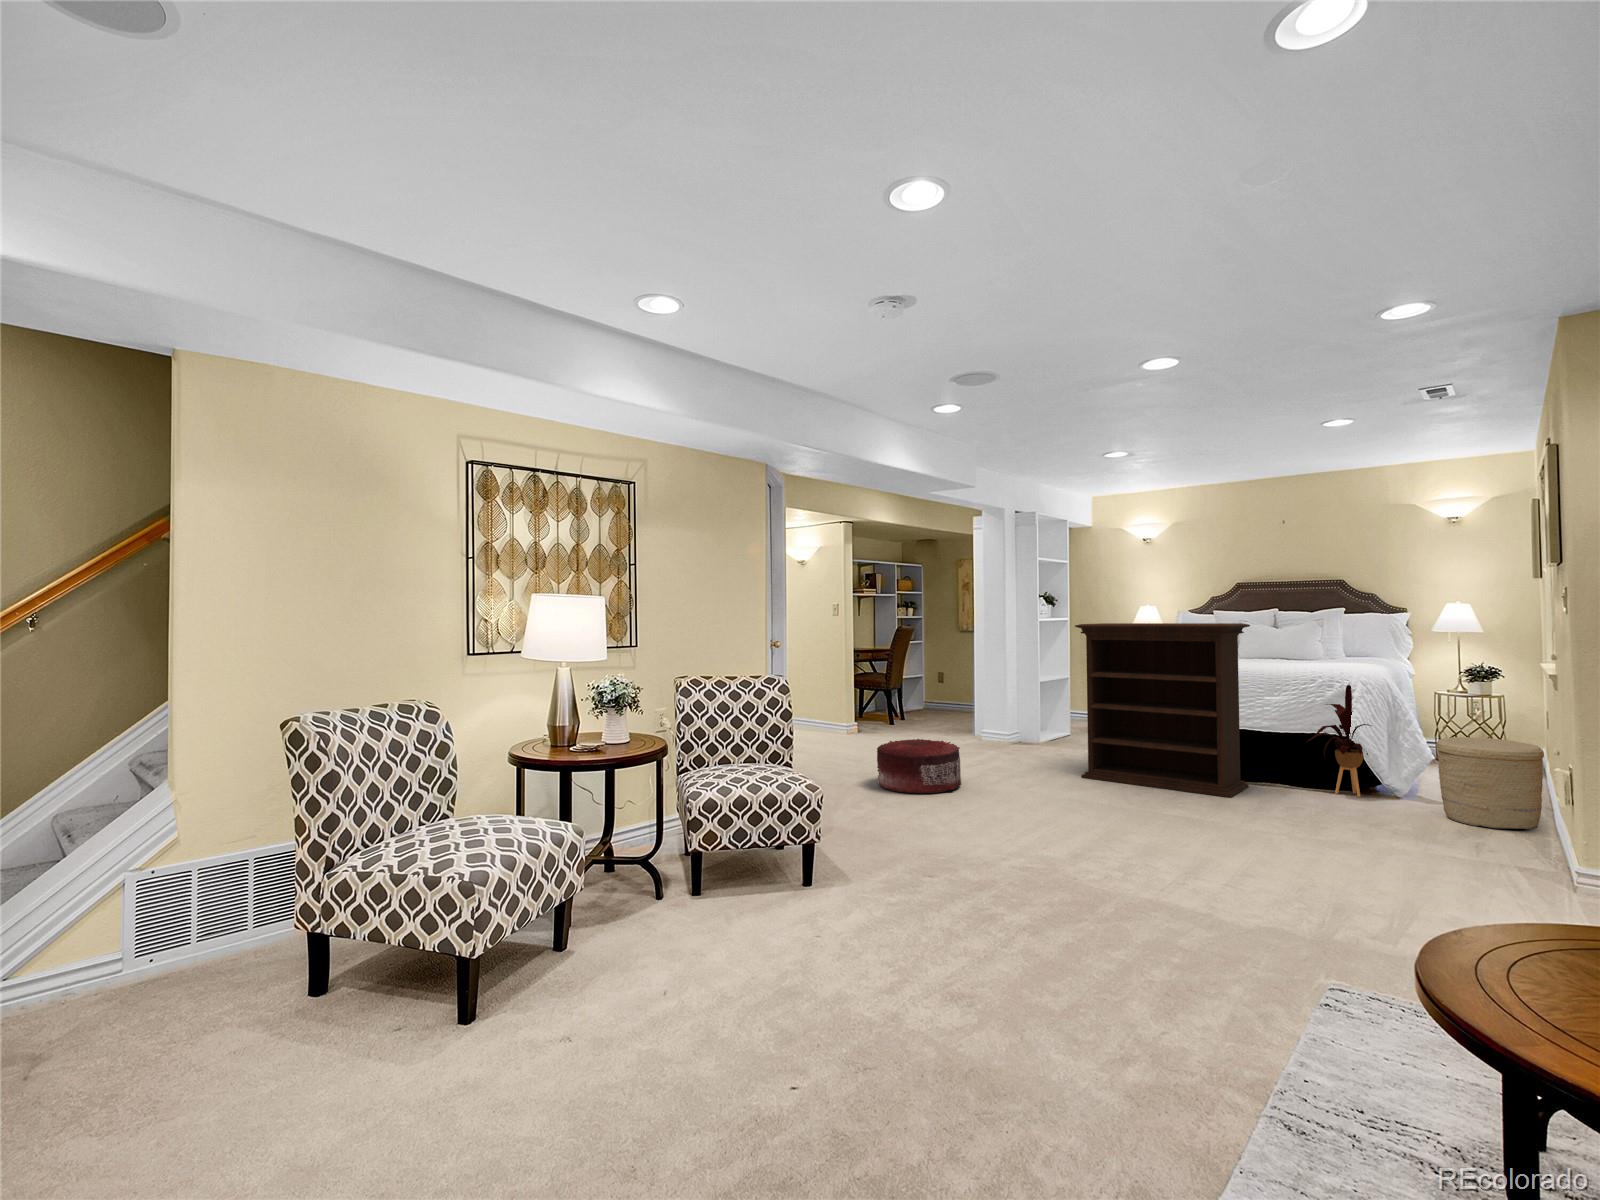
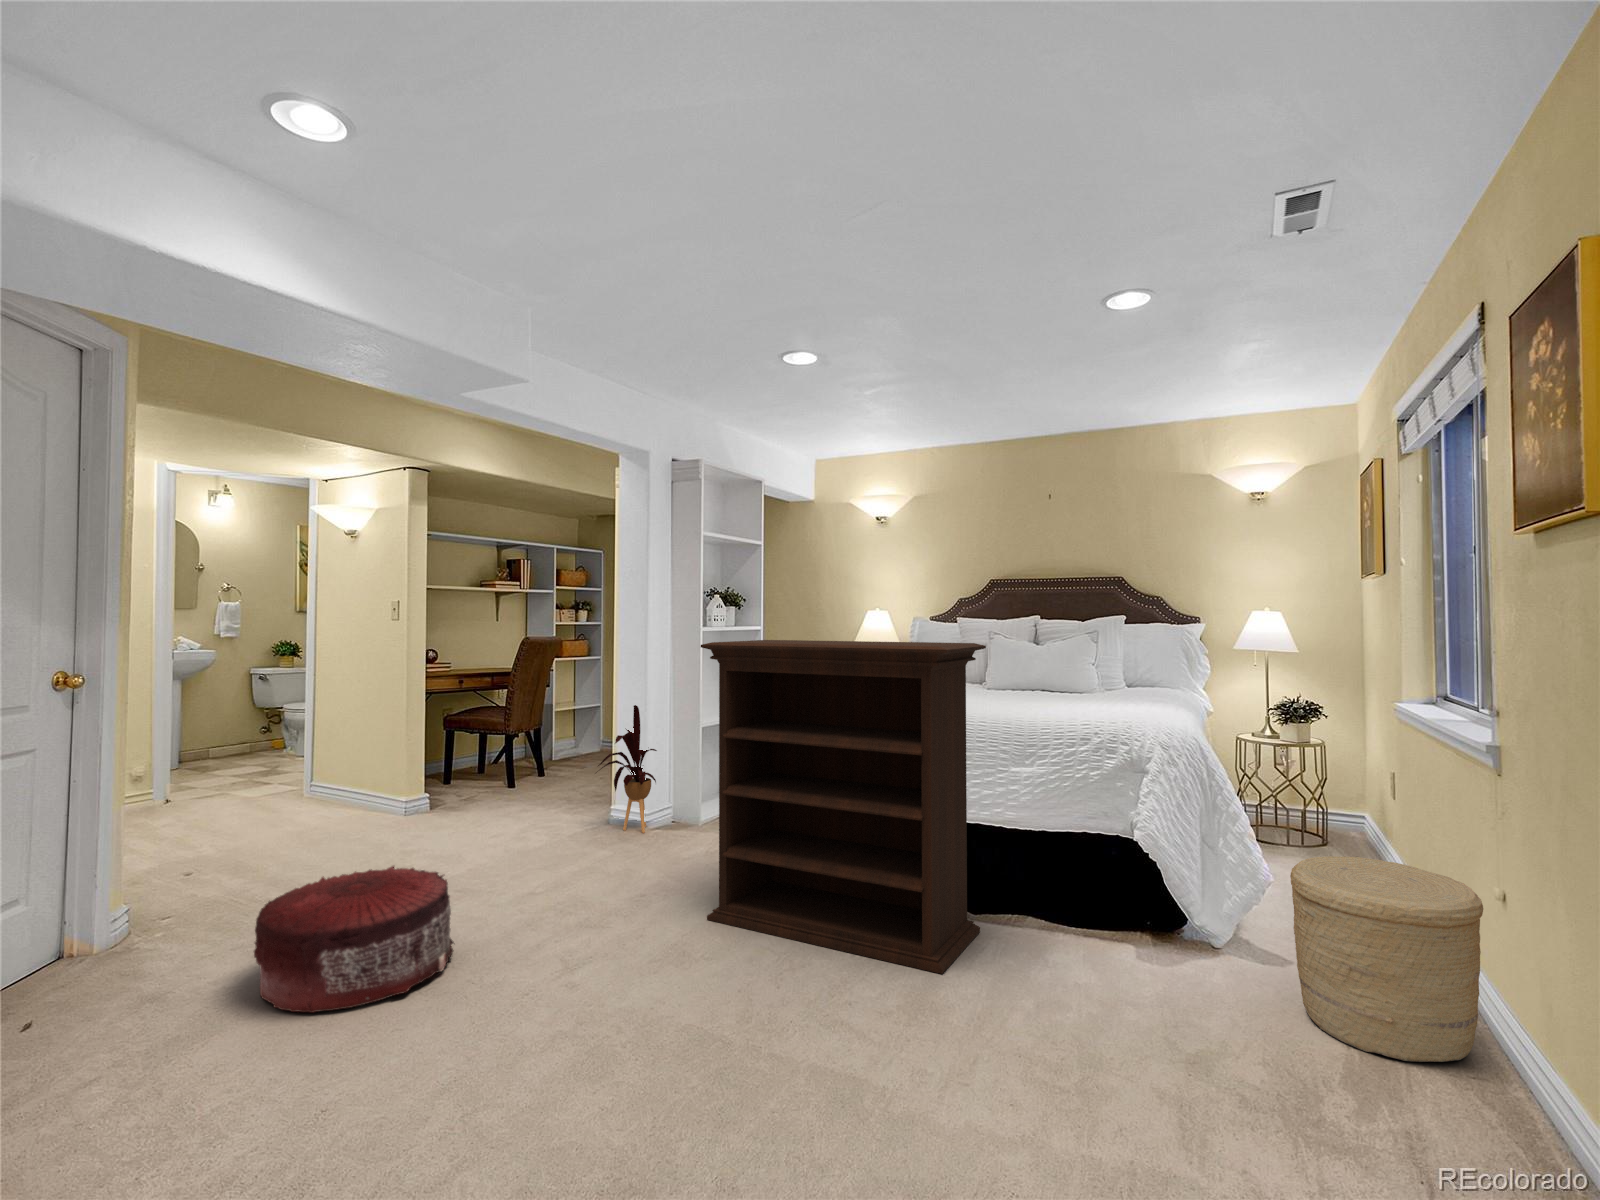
house plant: present [1307,685,1371,797] -> present [596,705,657,833]

